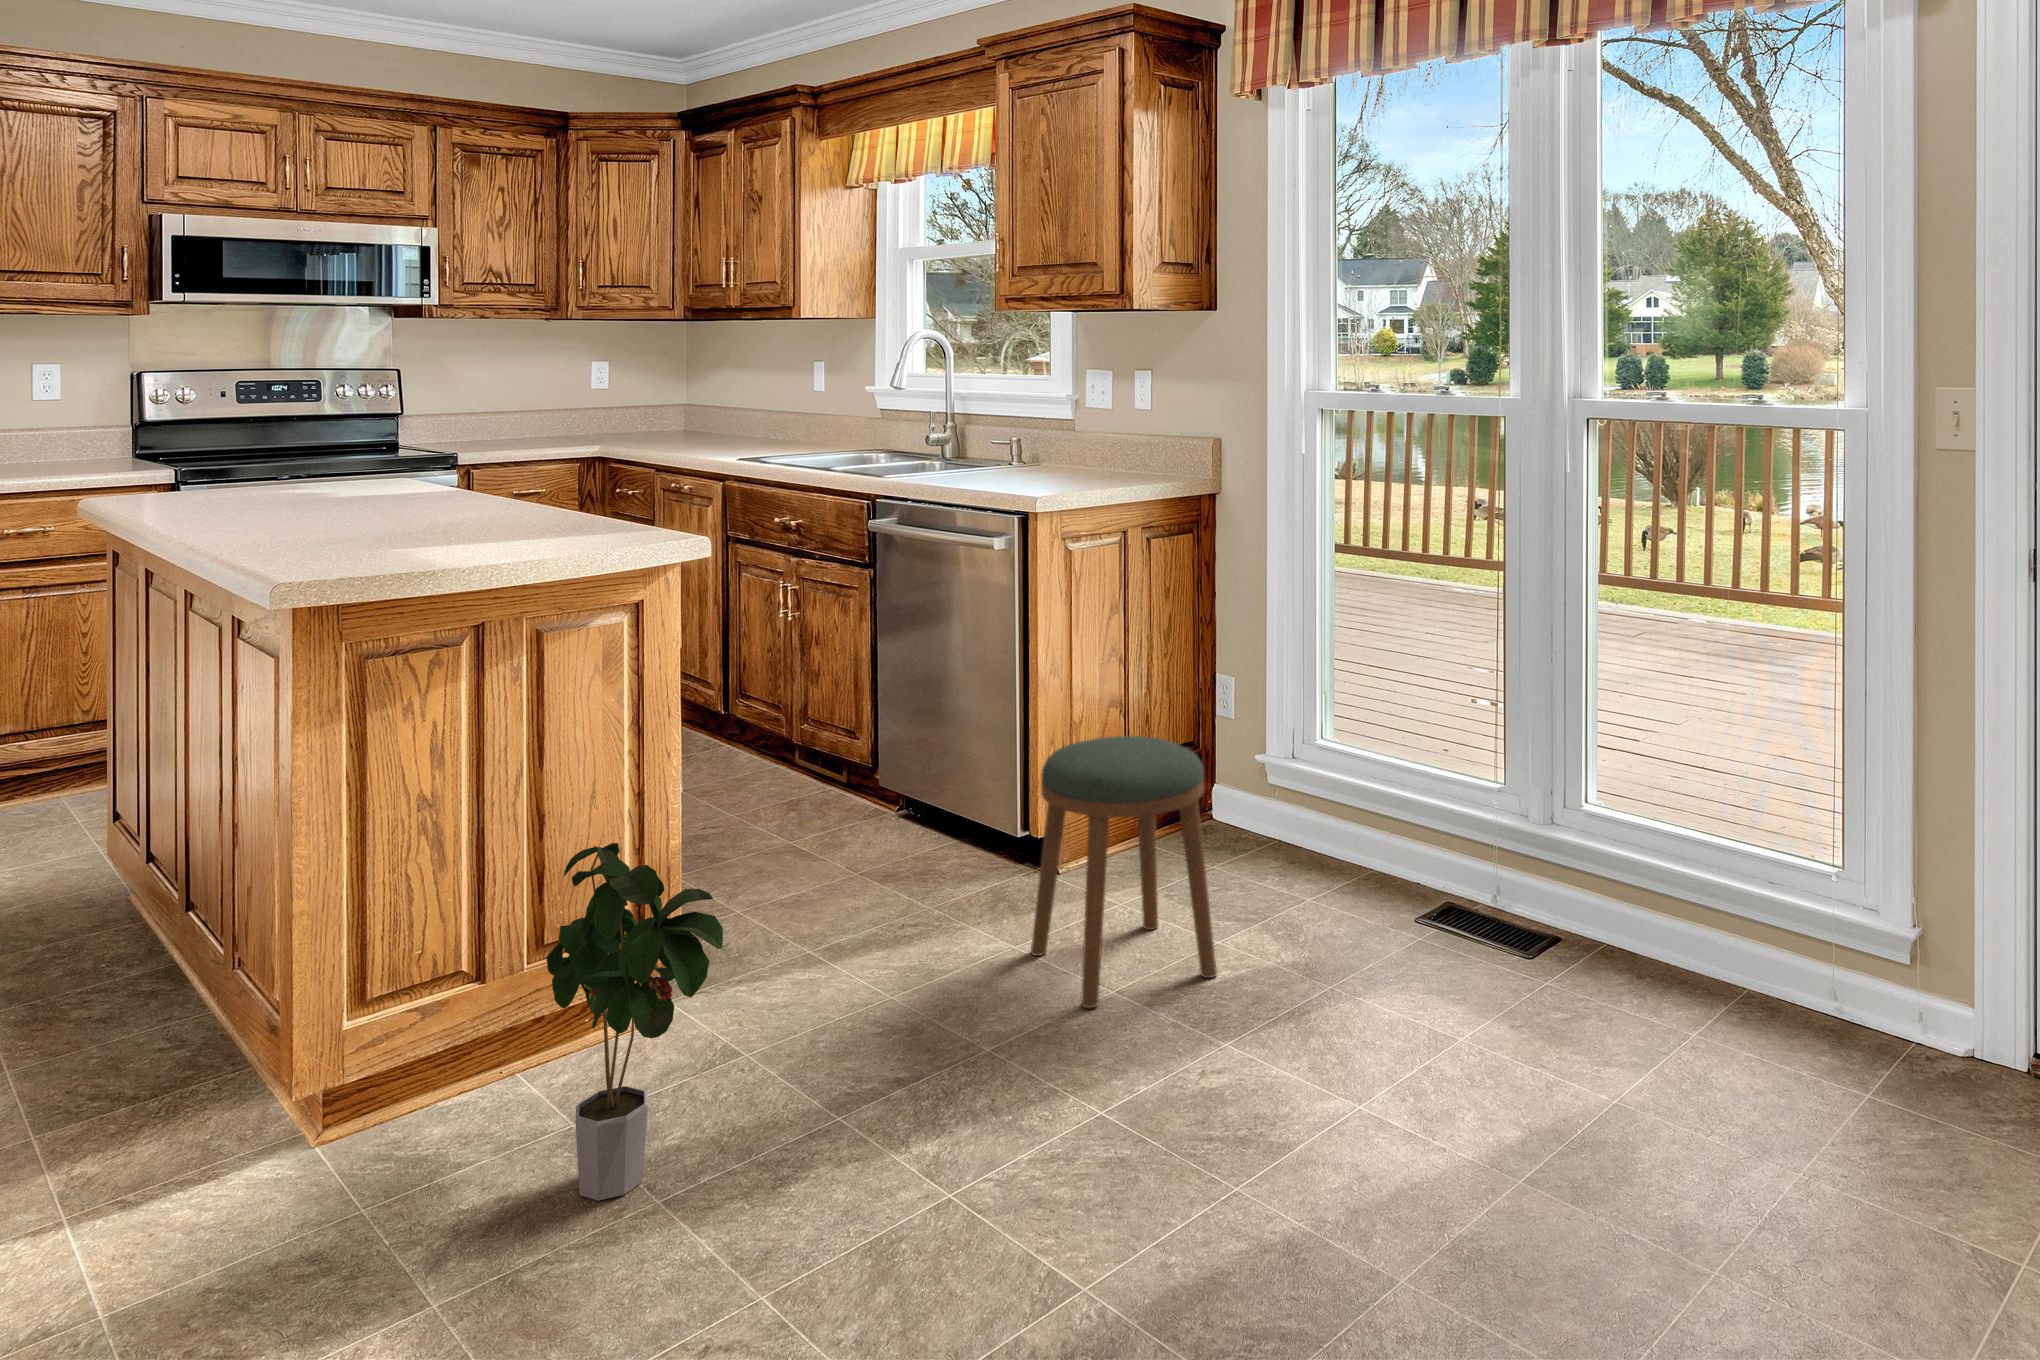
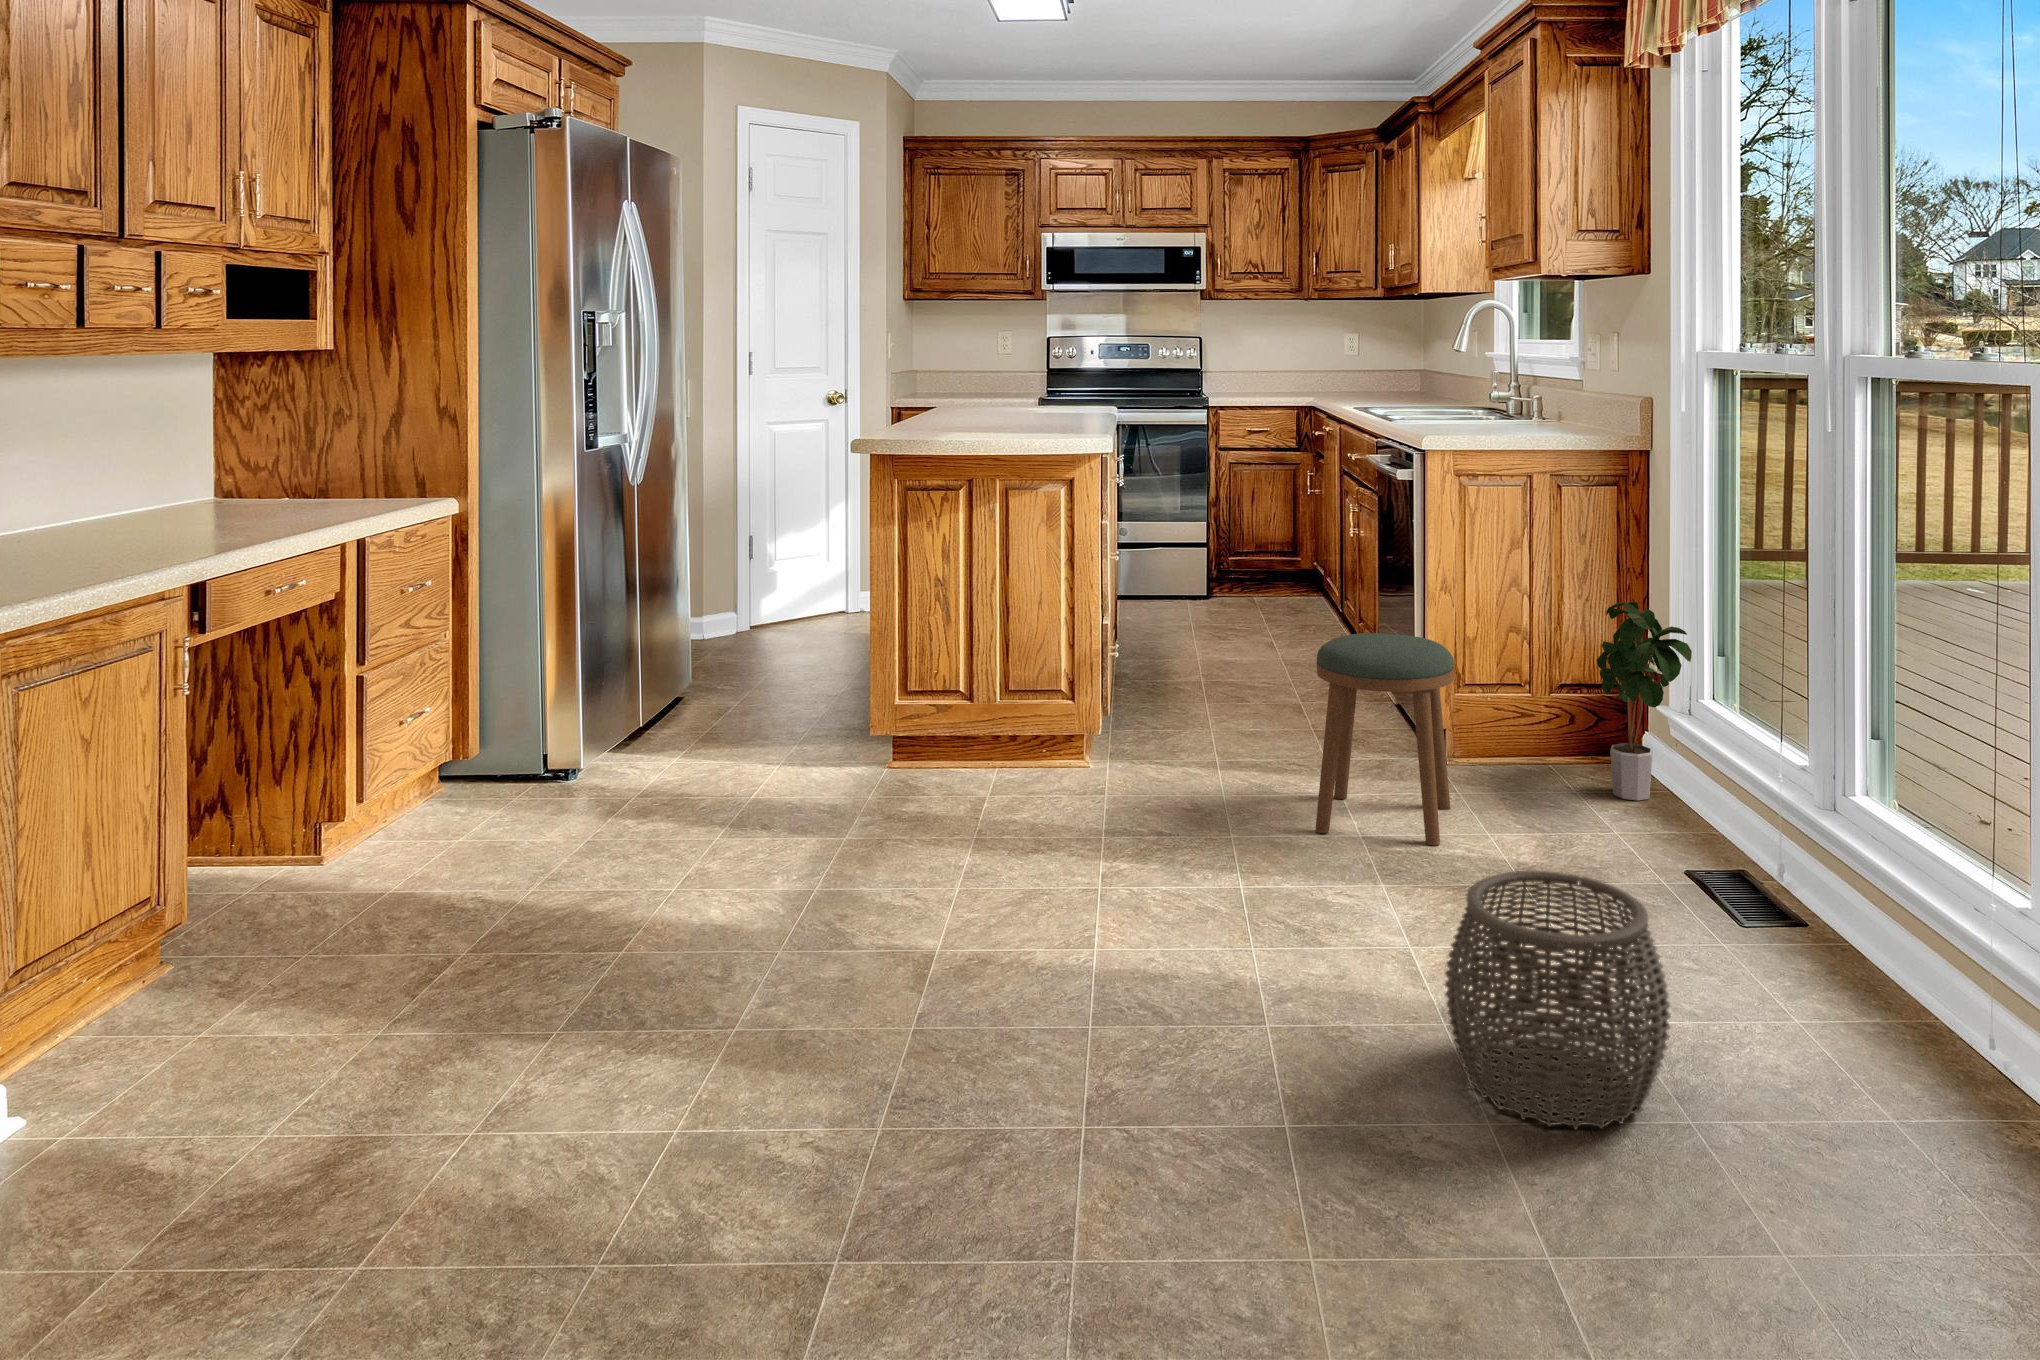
potted plant: present [546,843,723,1201] -> present [1597,601,1692,801]
woven basket: none [1599,968,1846,1262] -> present [1445,871,1671,1130]

